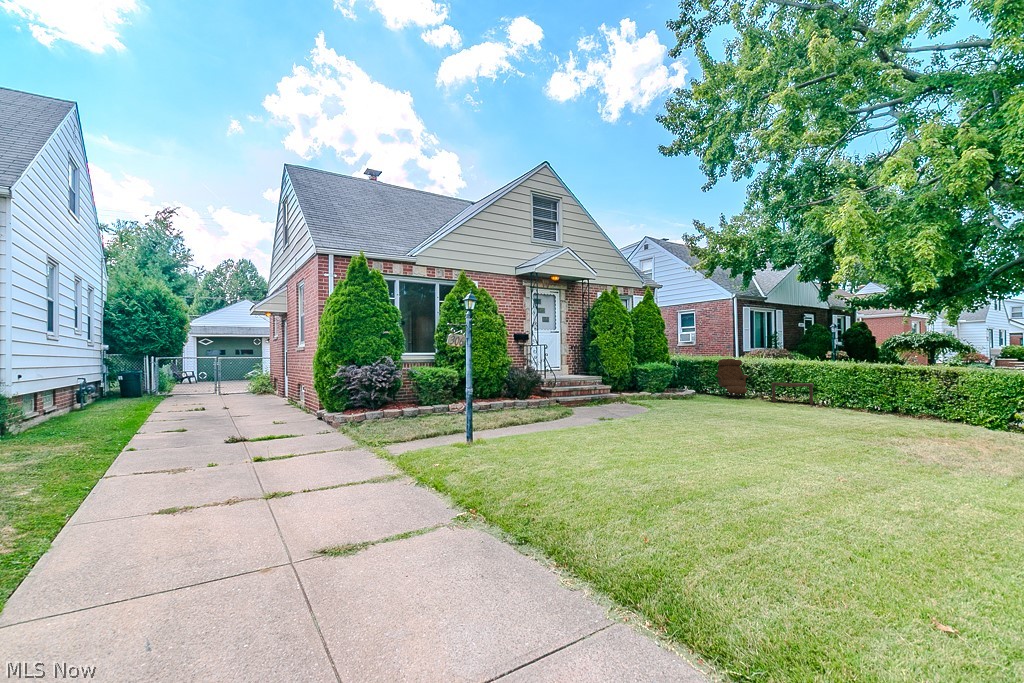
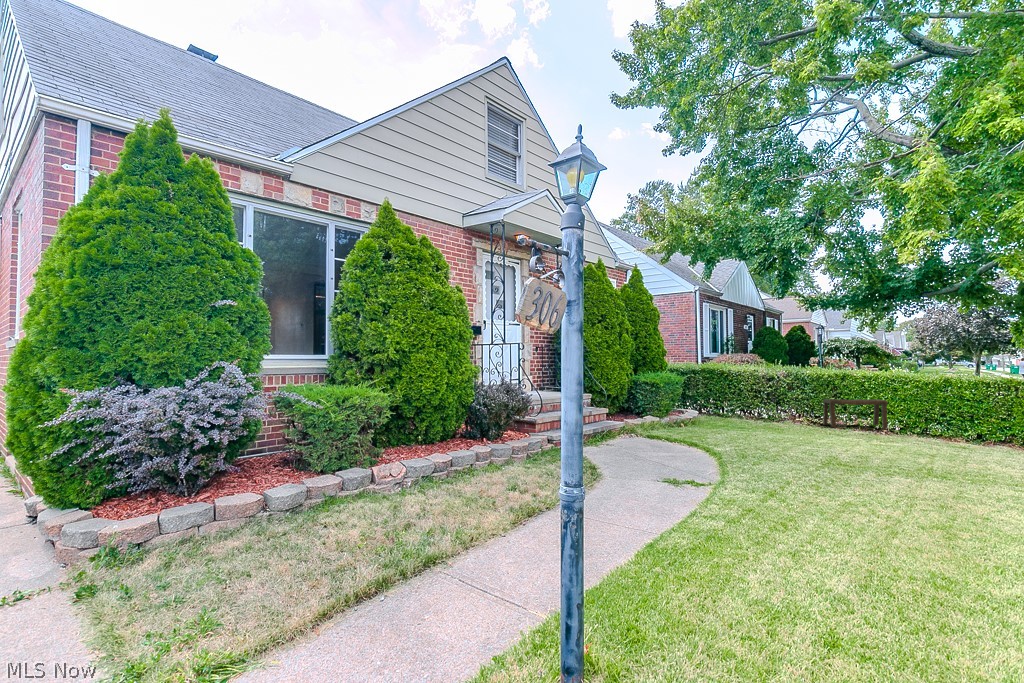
lounge chair: present [715,359,749,399] -> none [730,367,786,424]

